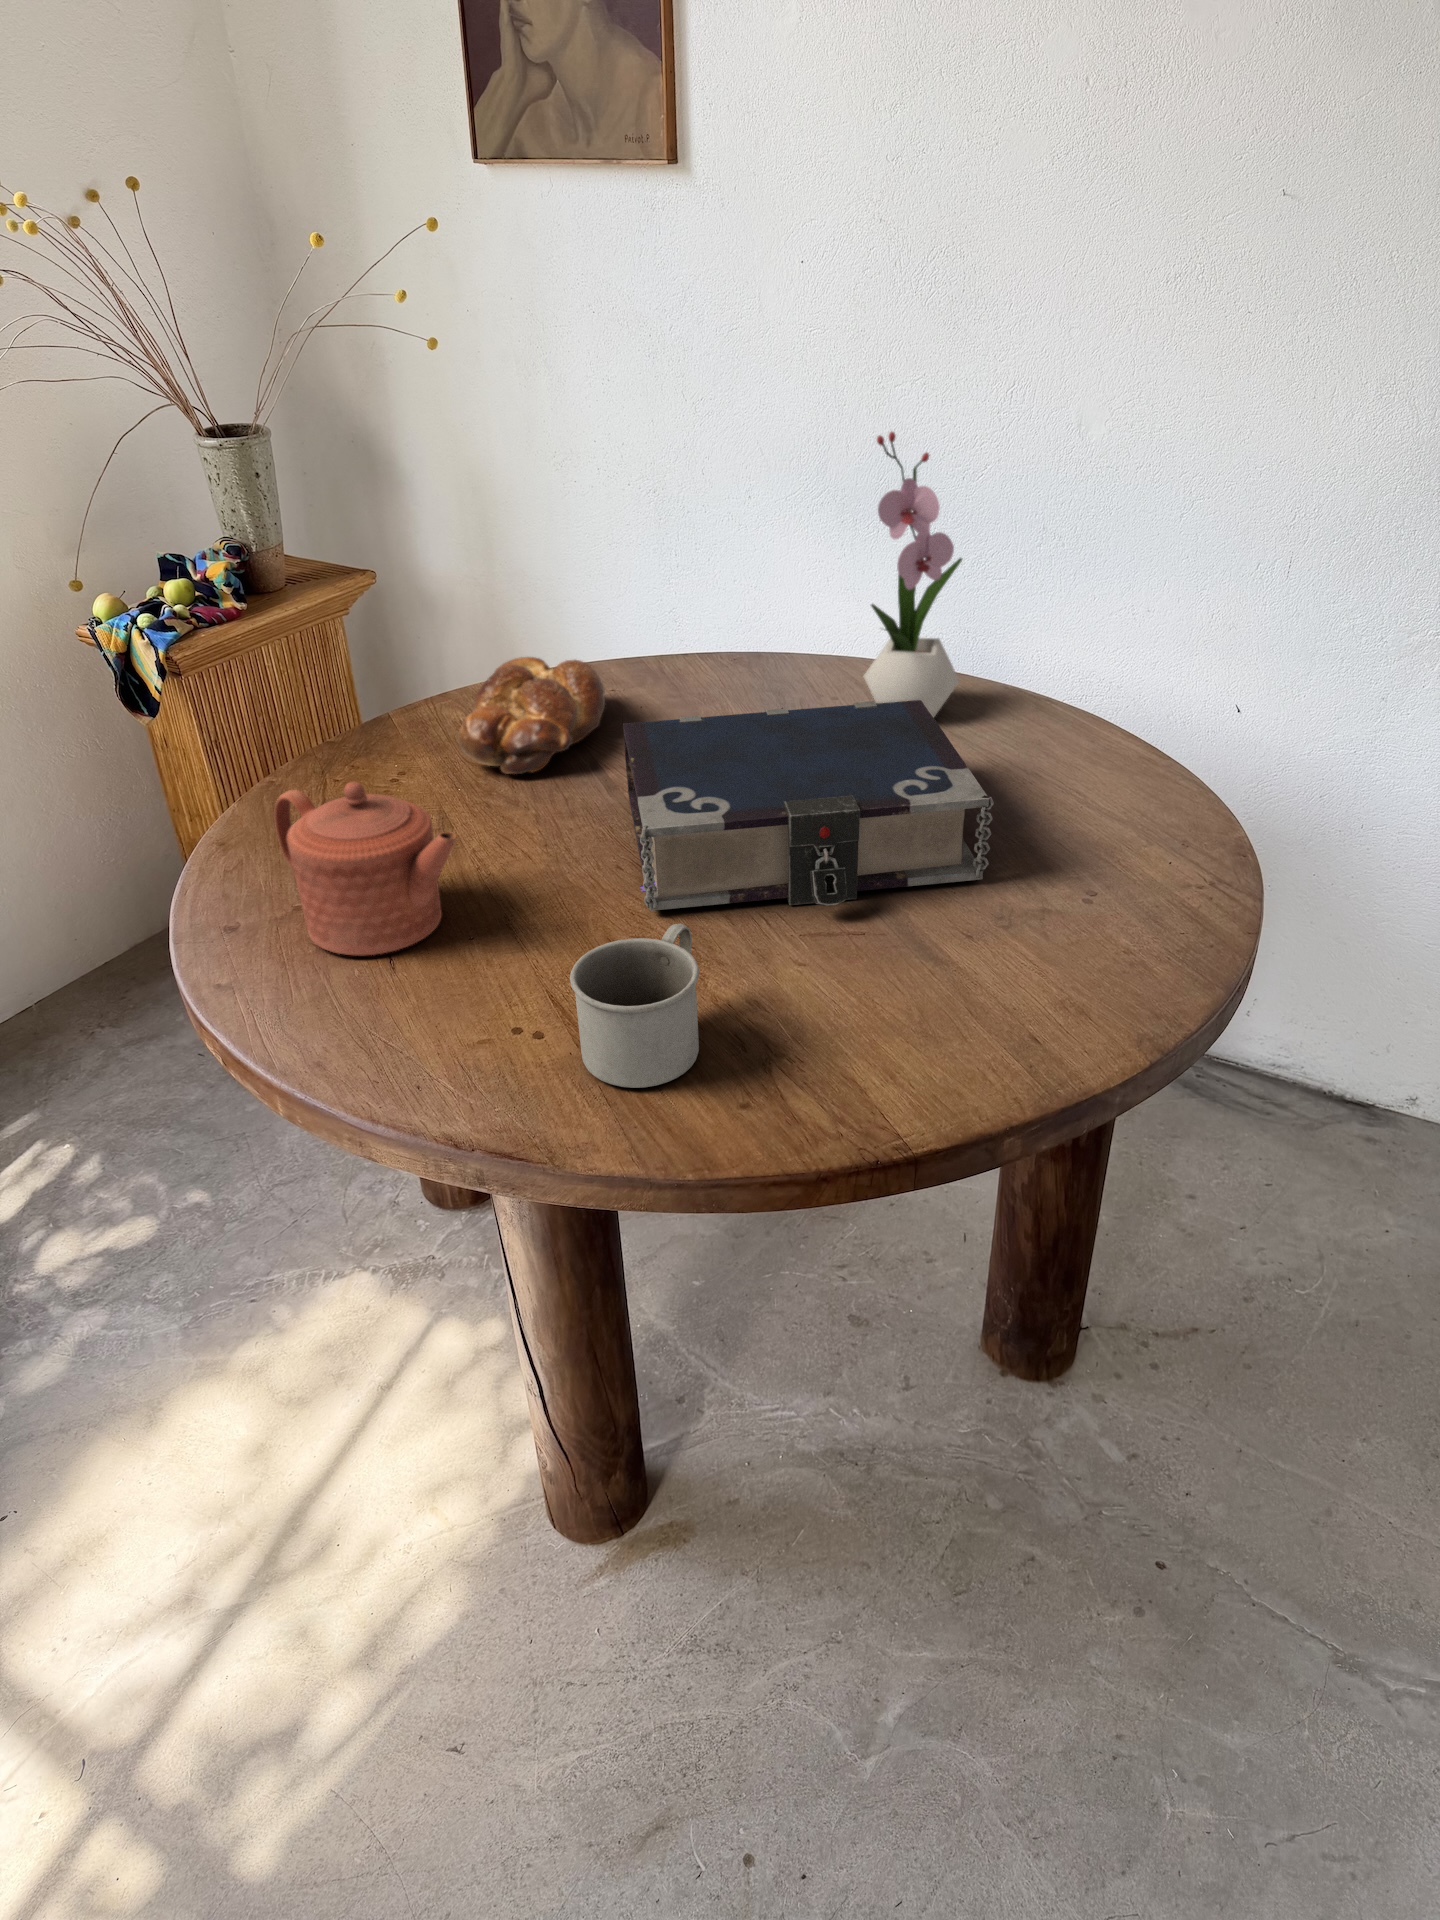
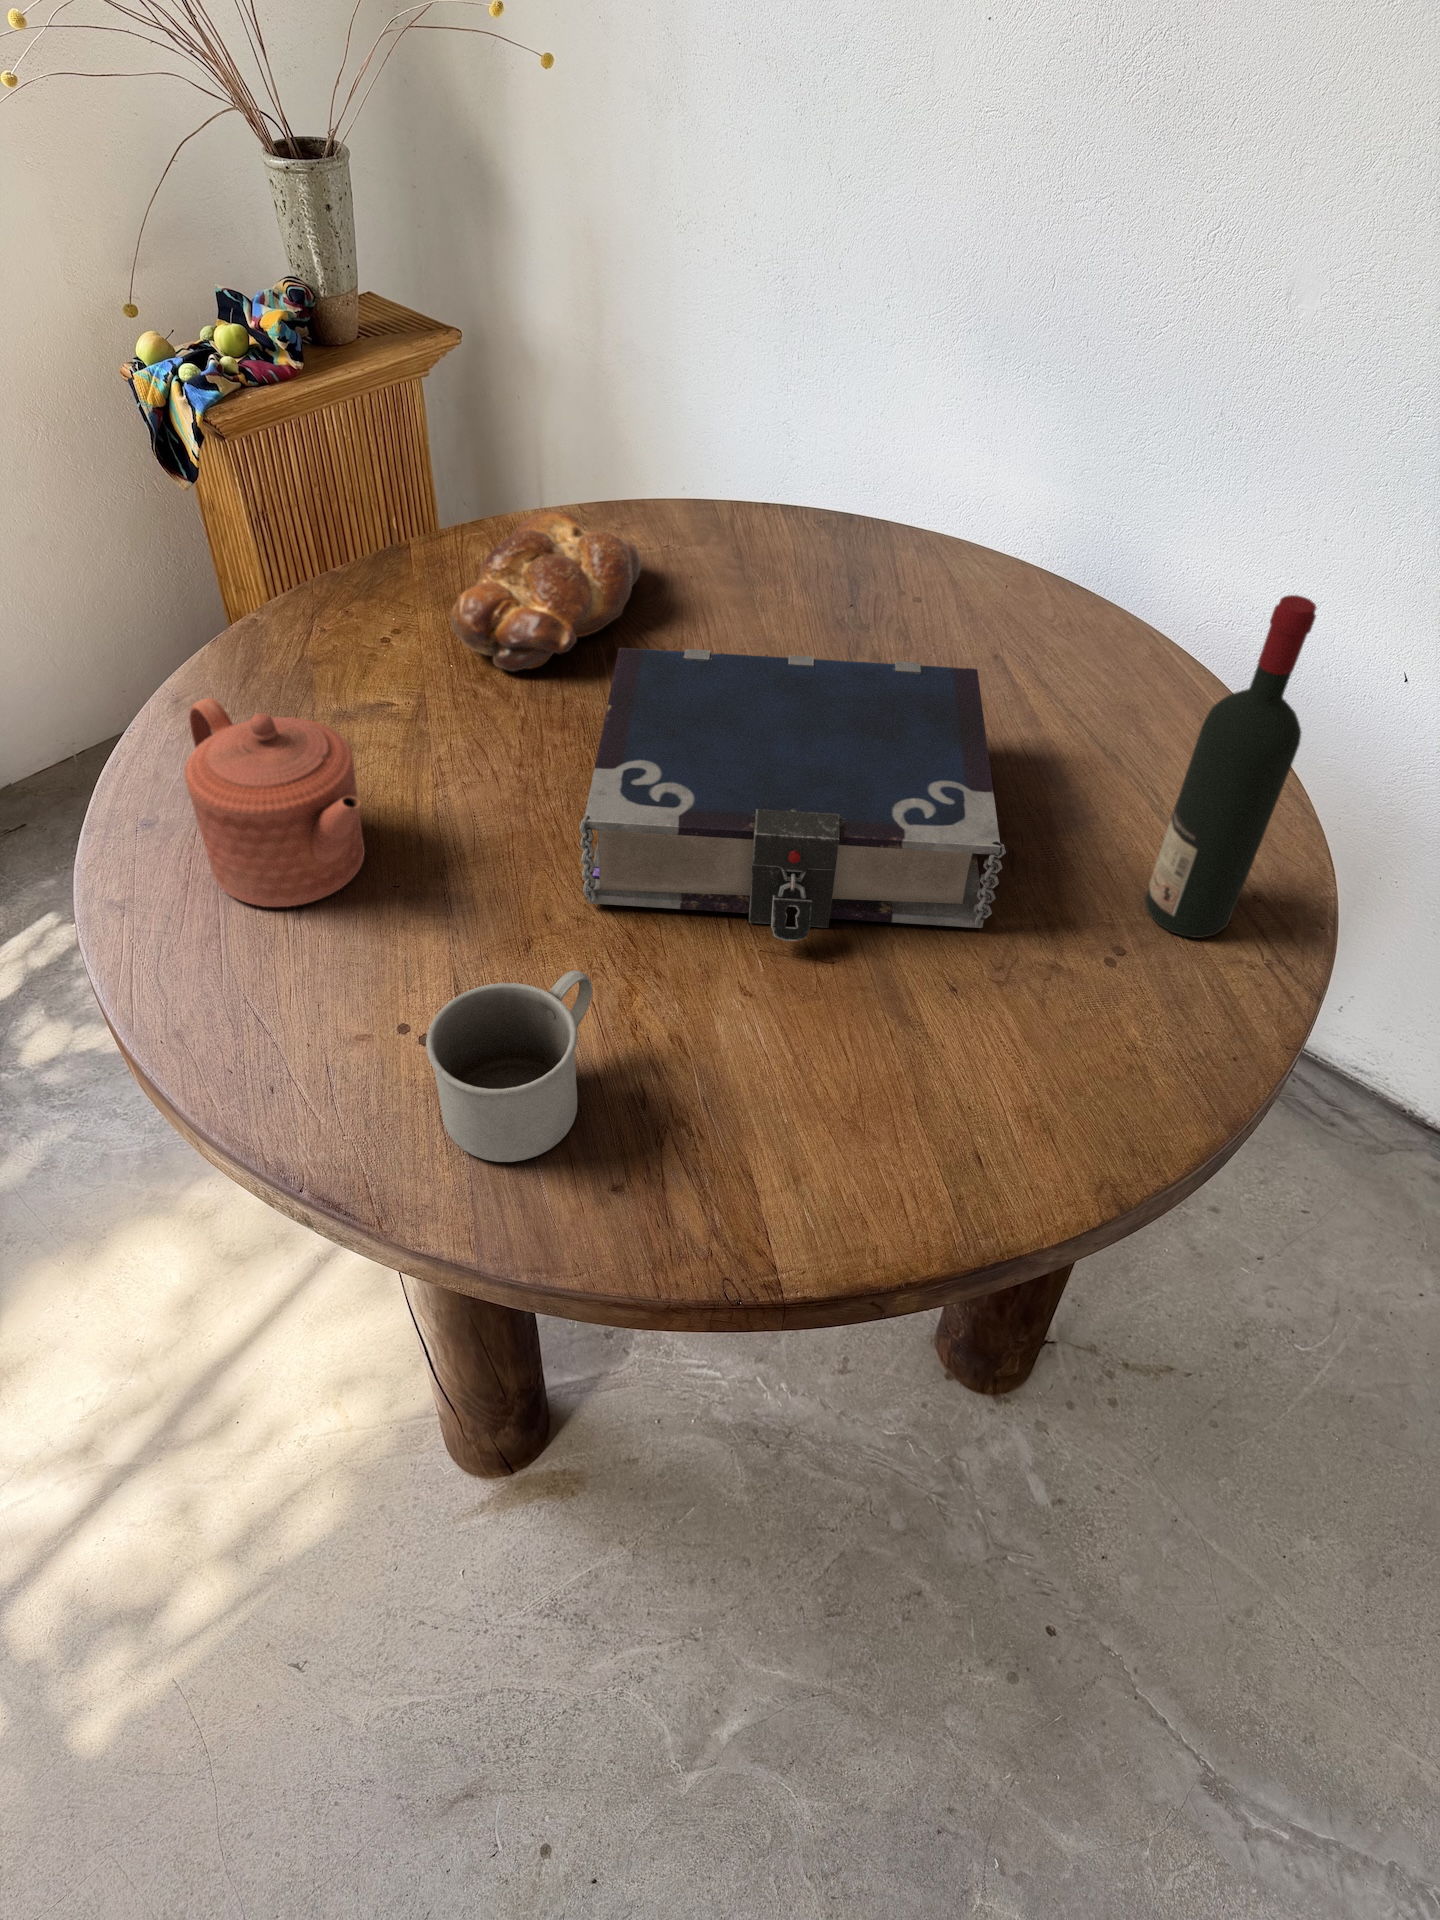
flower arrangement: present [864,432,962,717] -> none [939,321,1082,670]
wine bottle: none [1103,557,1203,862] -> present [1145,595,1316,938]

